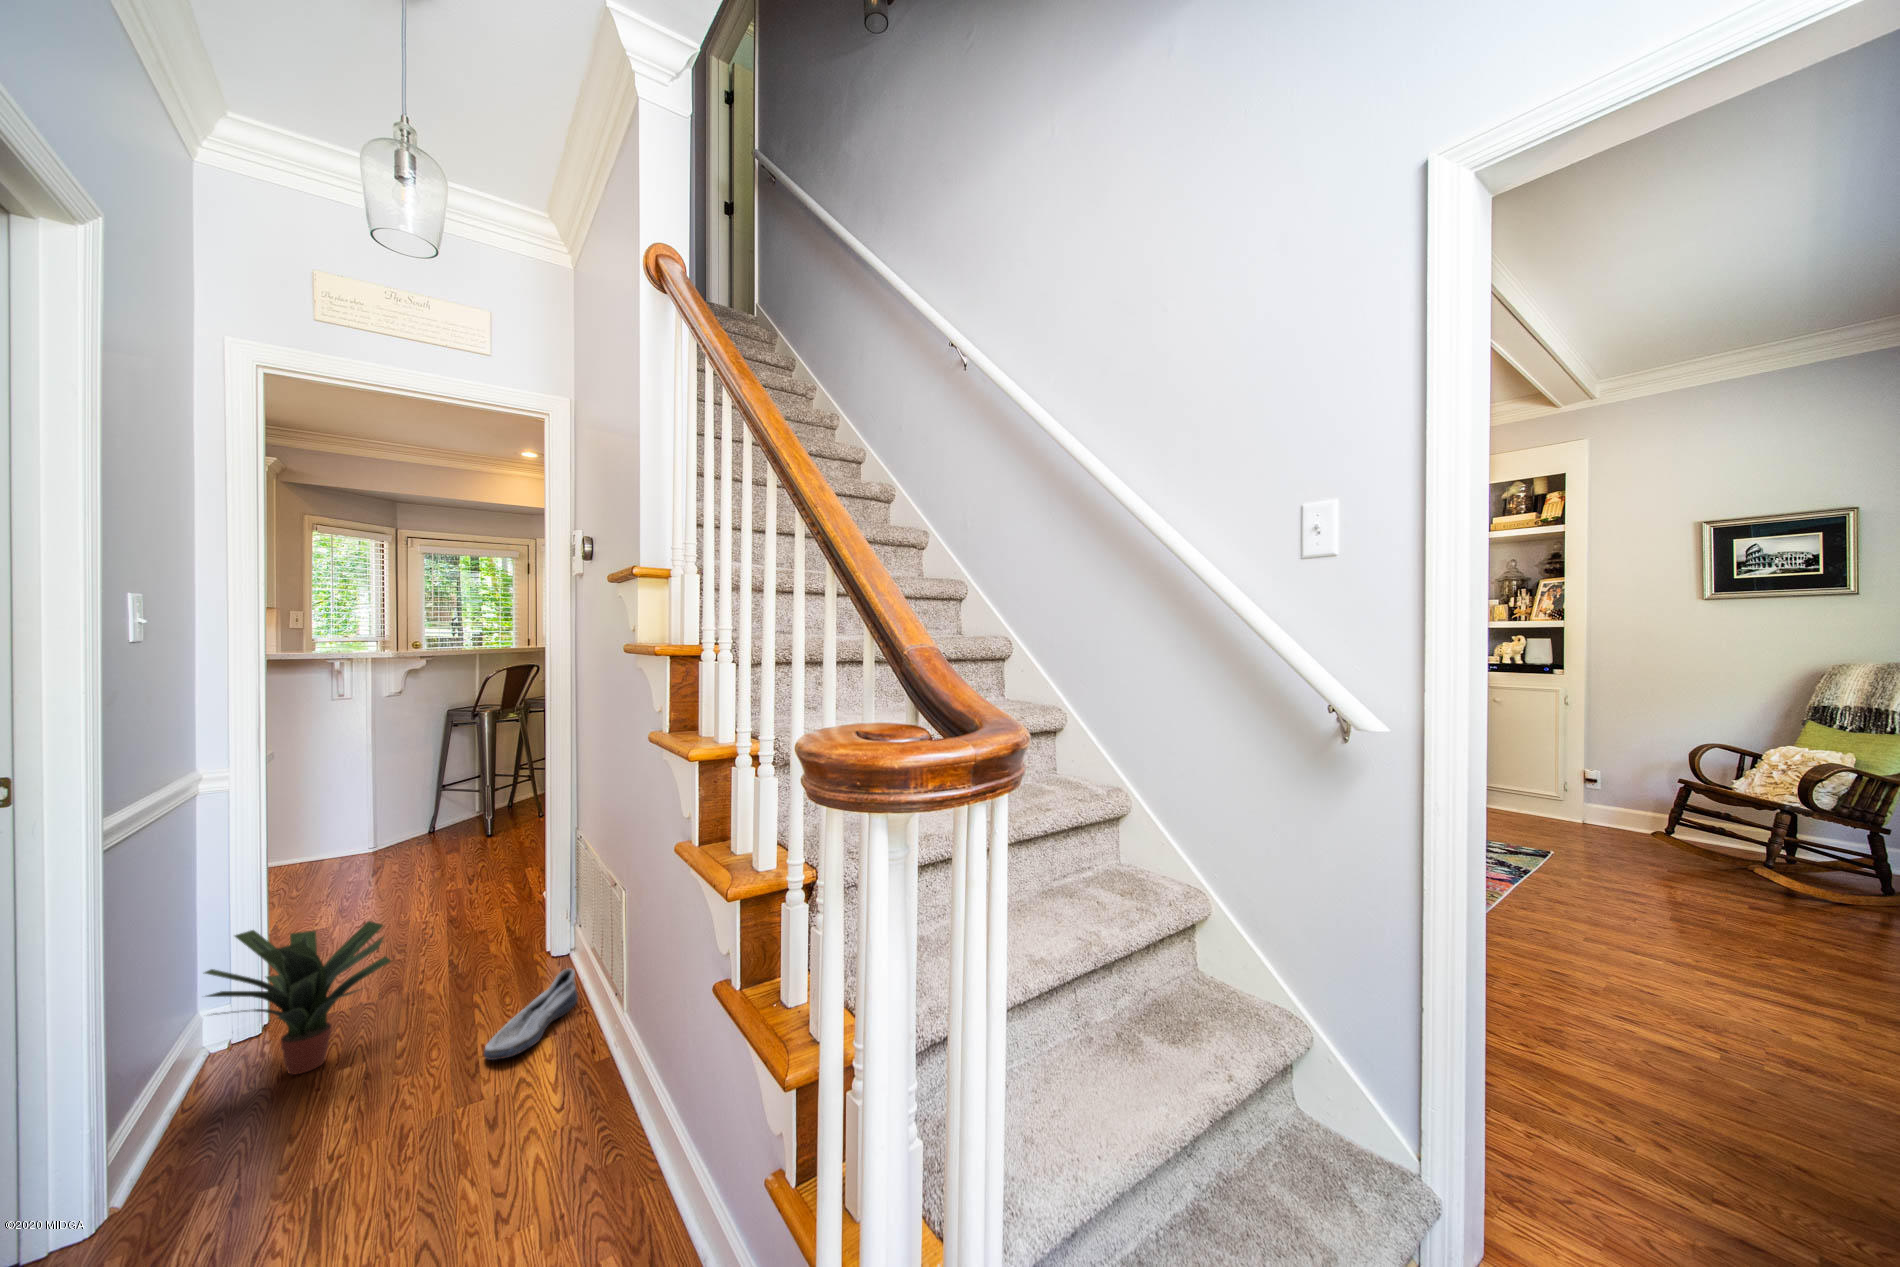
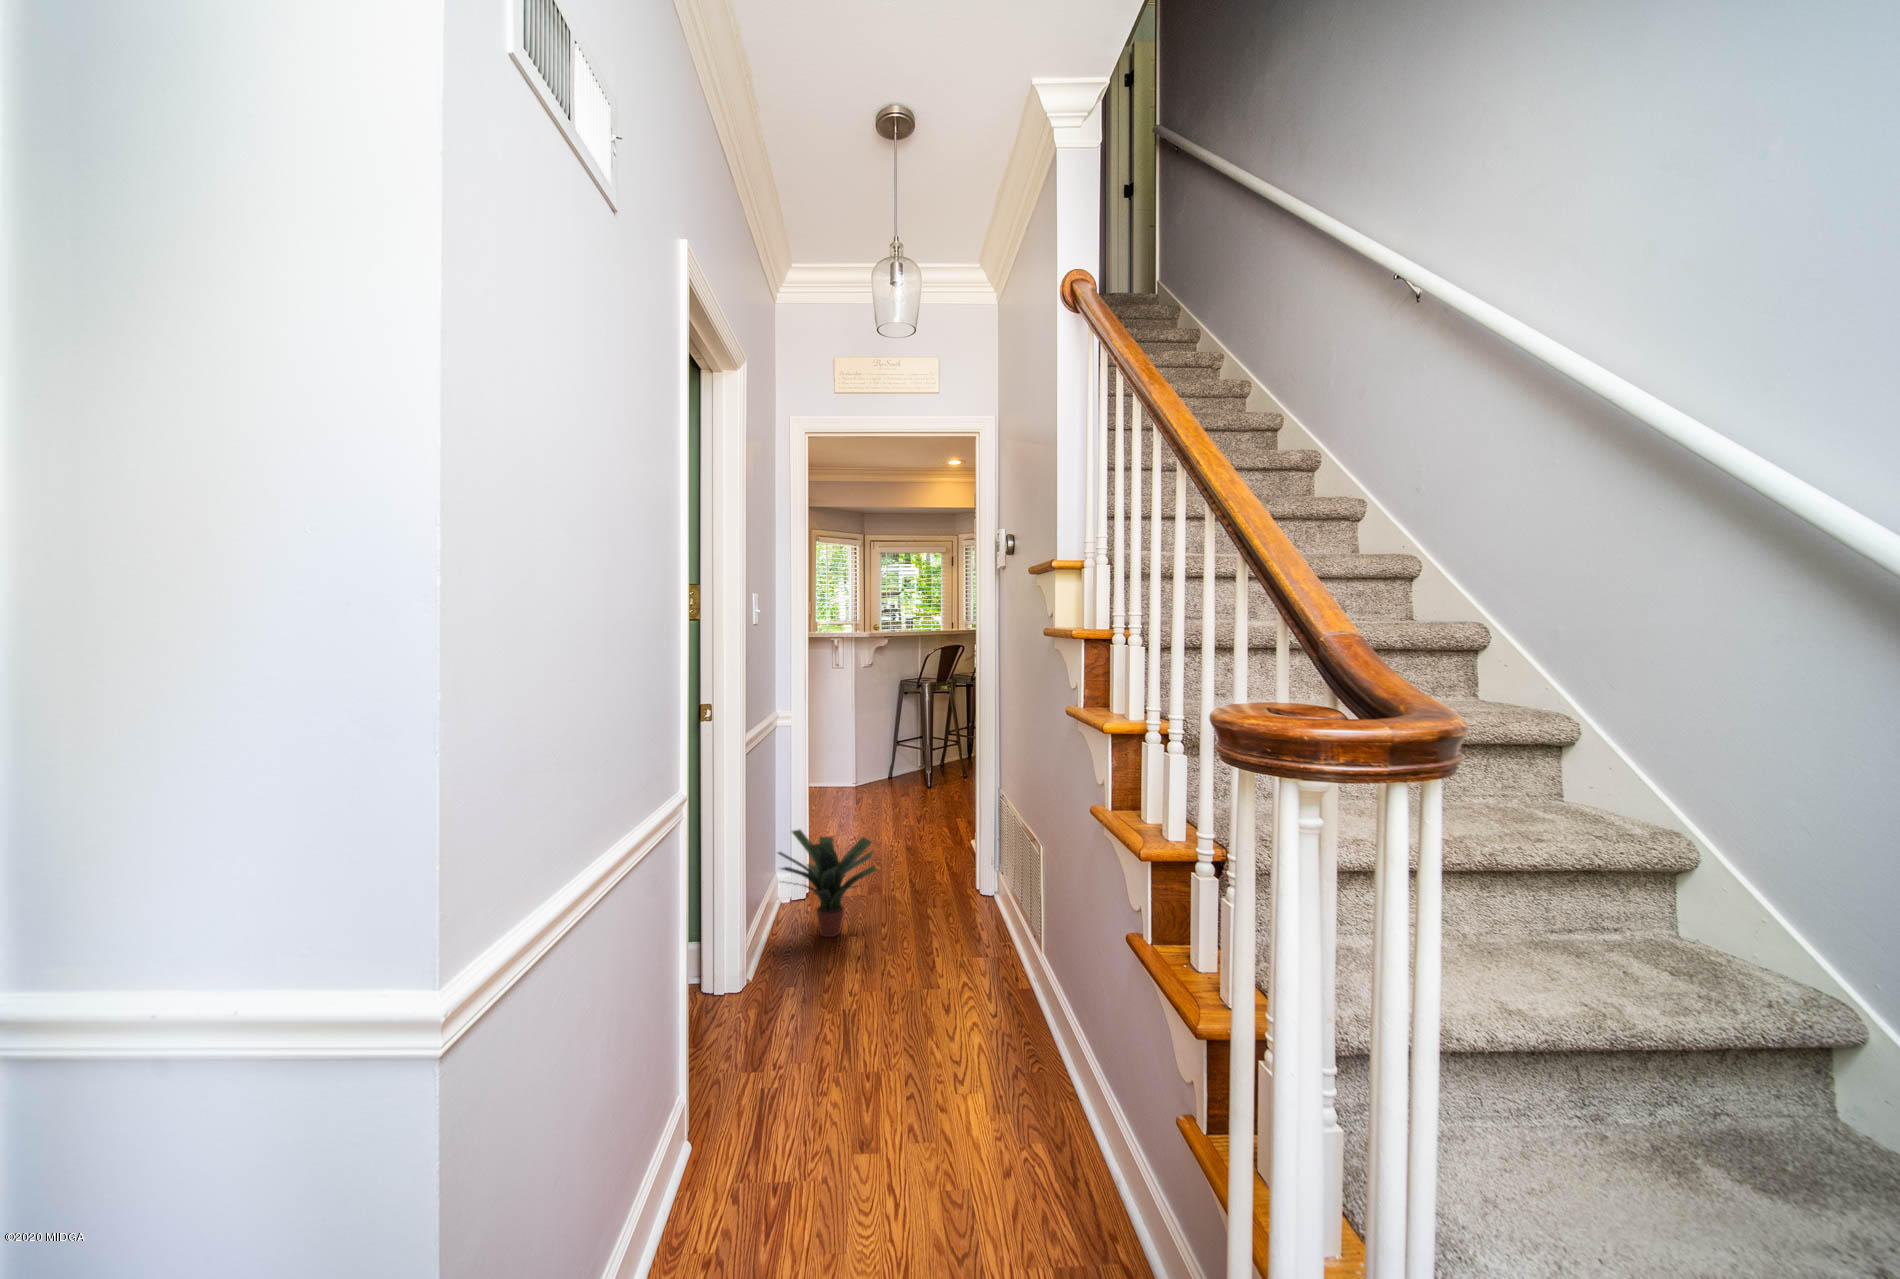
shoe: present [484,969,578,1060] -> none [939,904,1004,963]

